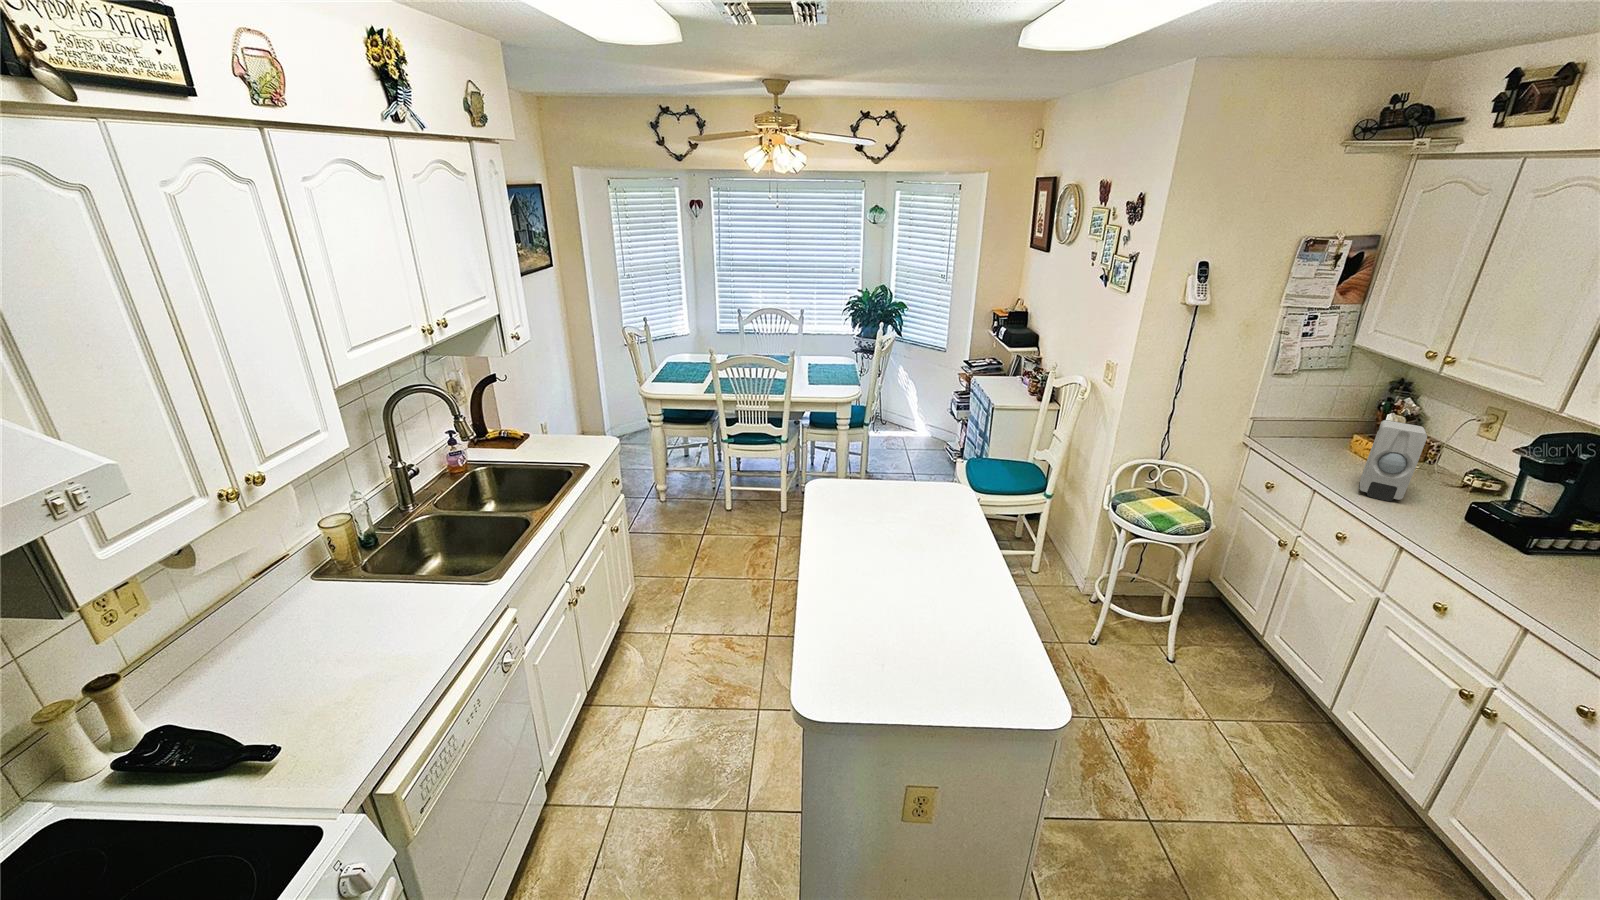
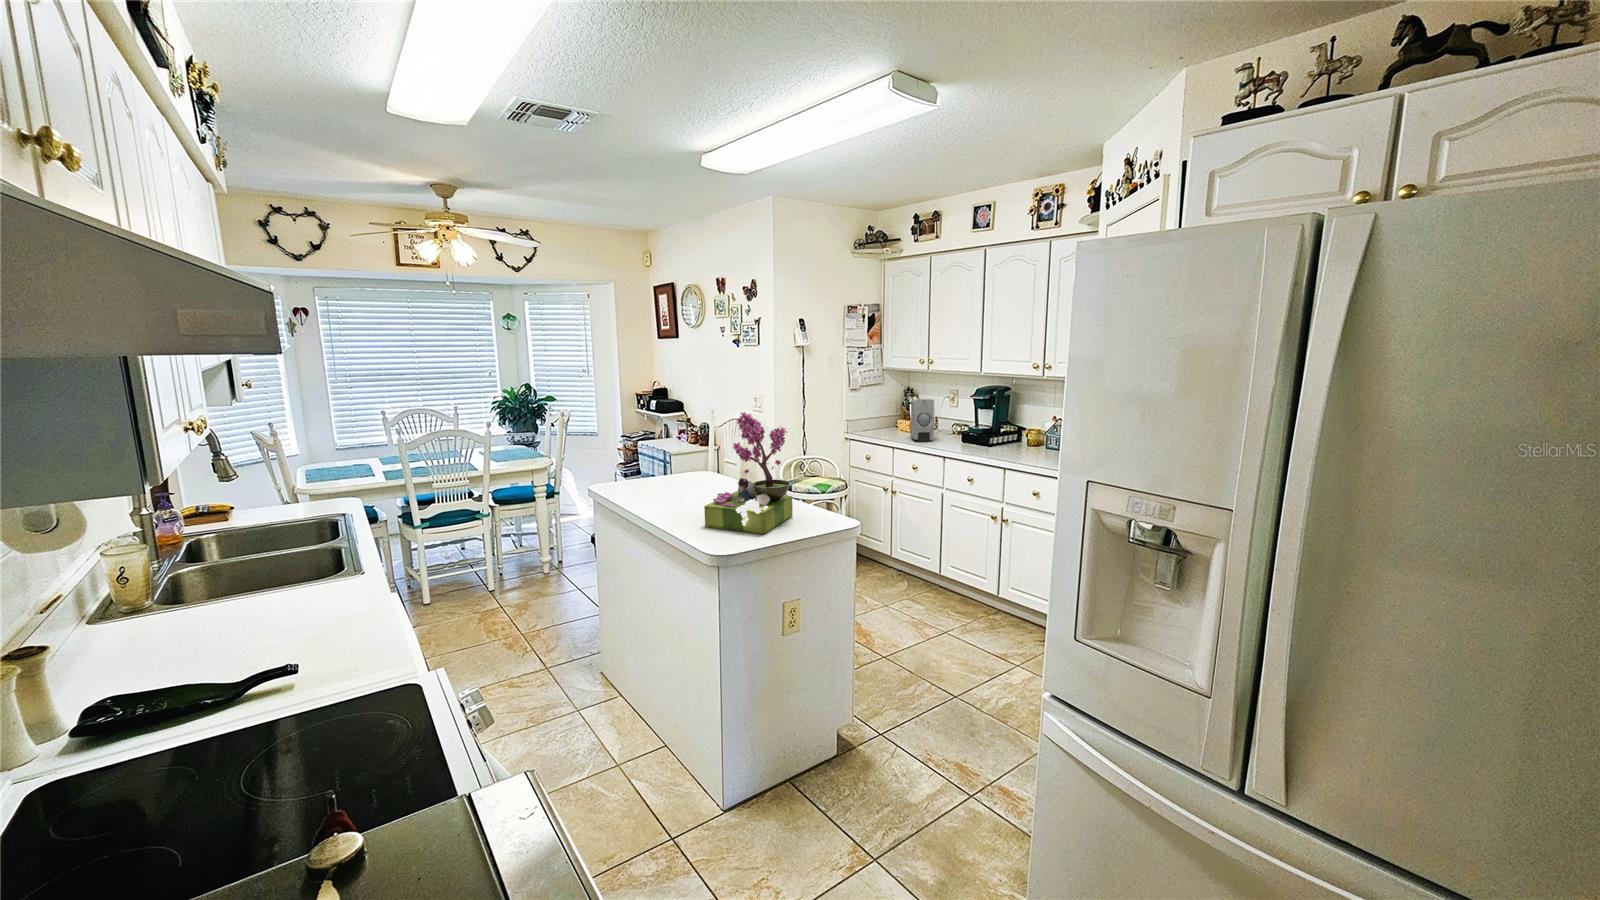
flower arrangement: none [851,473,987,672] -> present [704,412,793,534]

